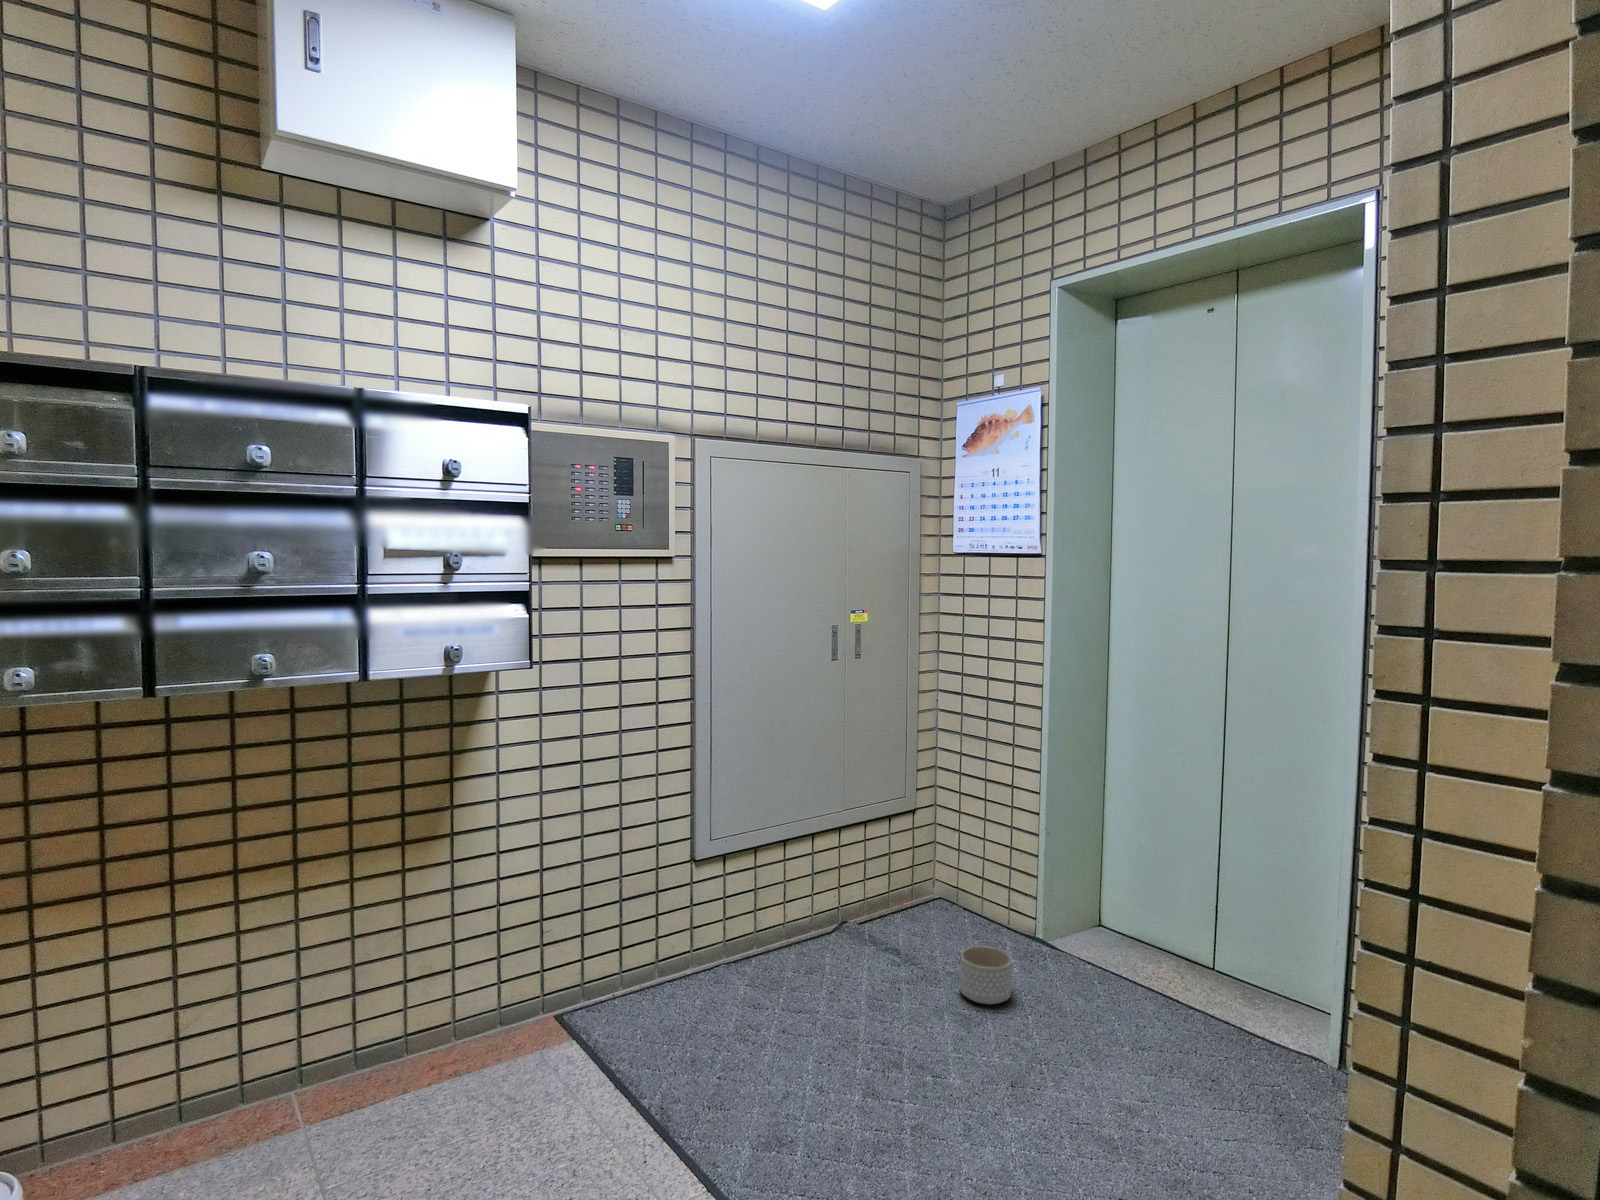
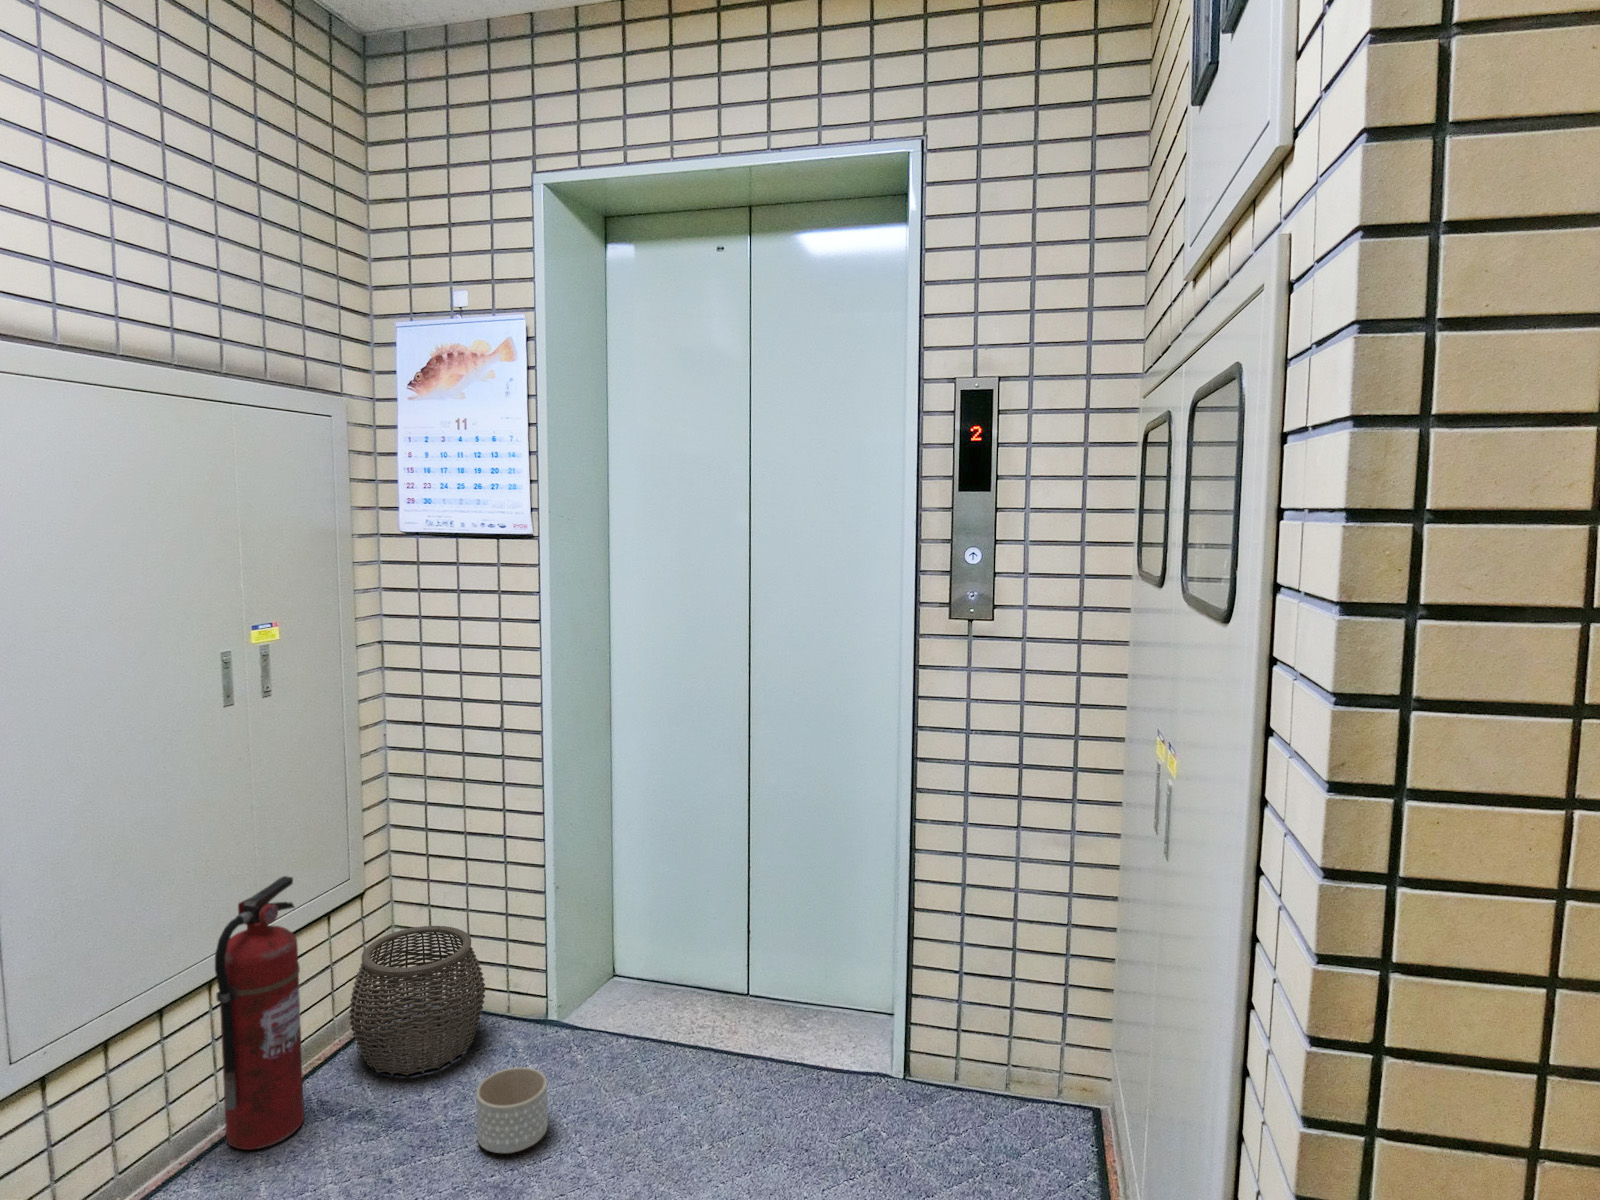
fire extinguisher: none [814,777,864,949] -> present [215,876,304,1150]
woven basket: none [896,840,989,941] -> present [349,926,485,1075]

